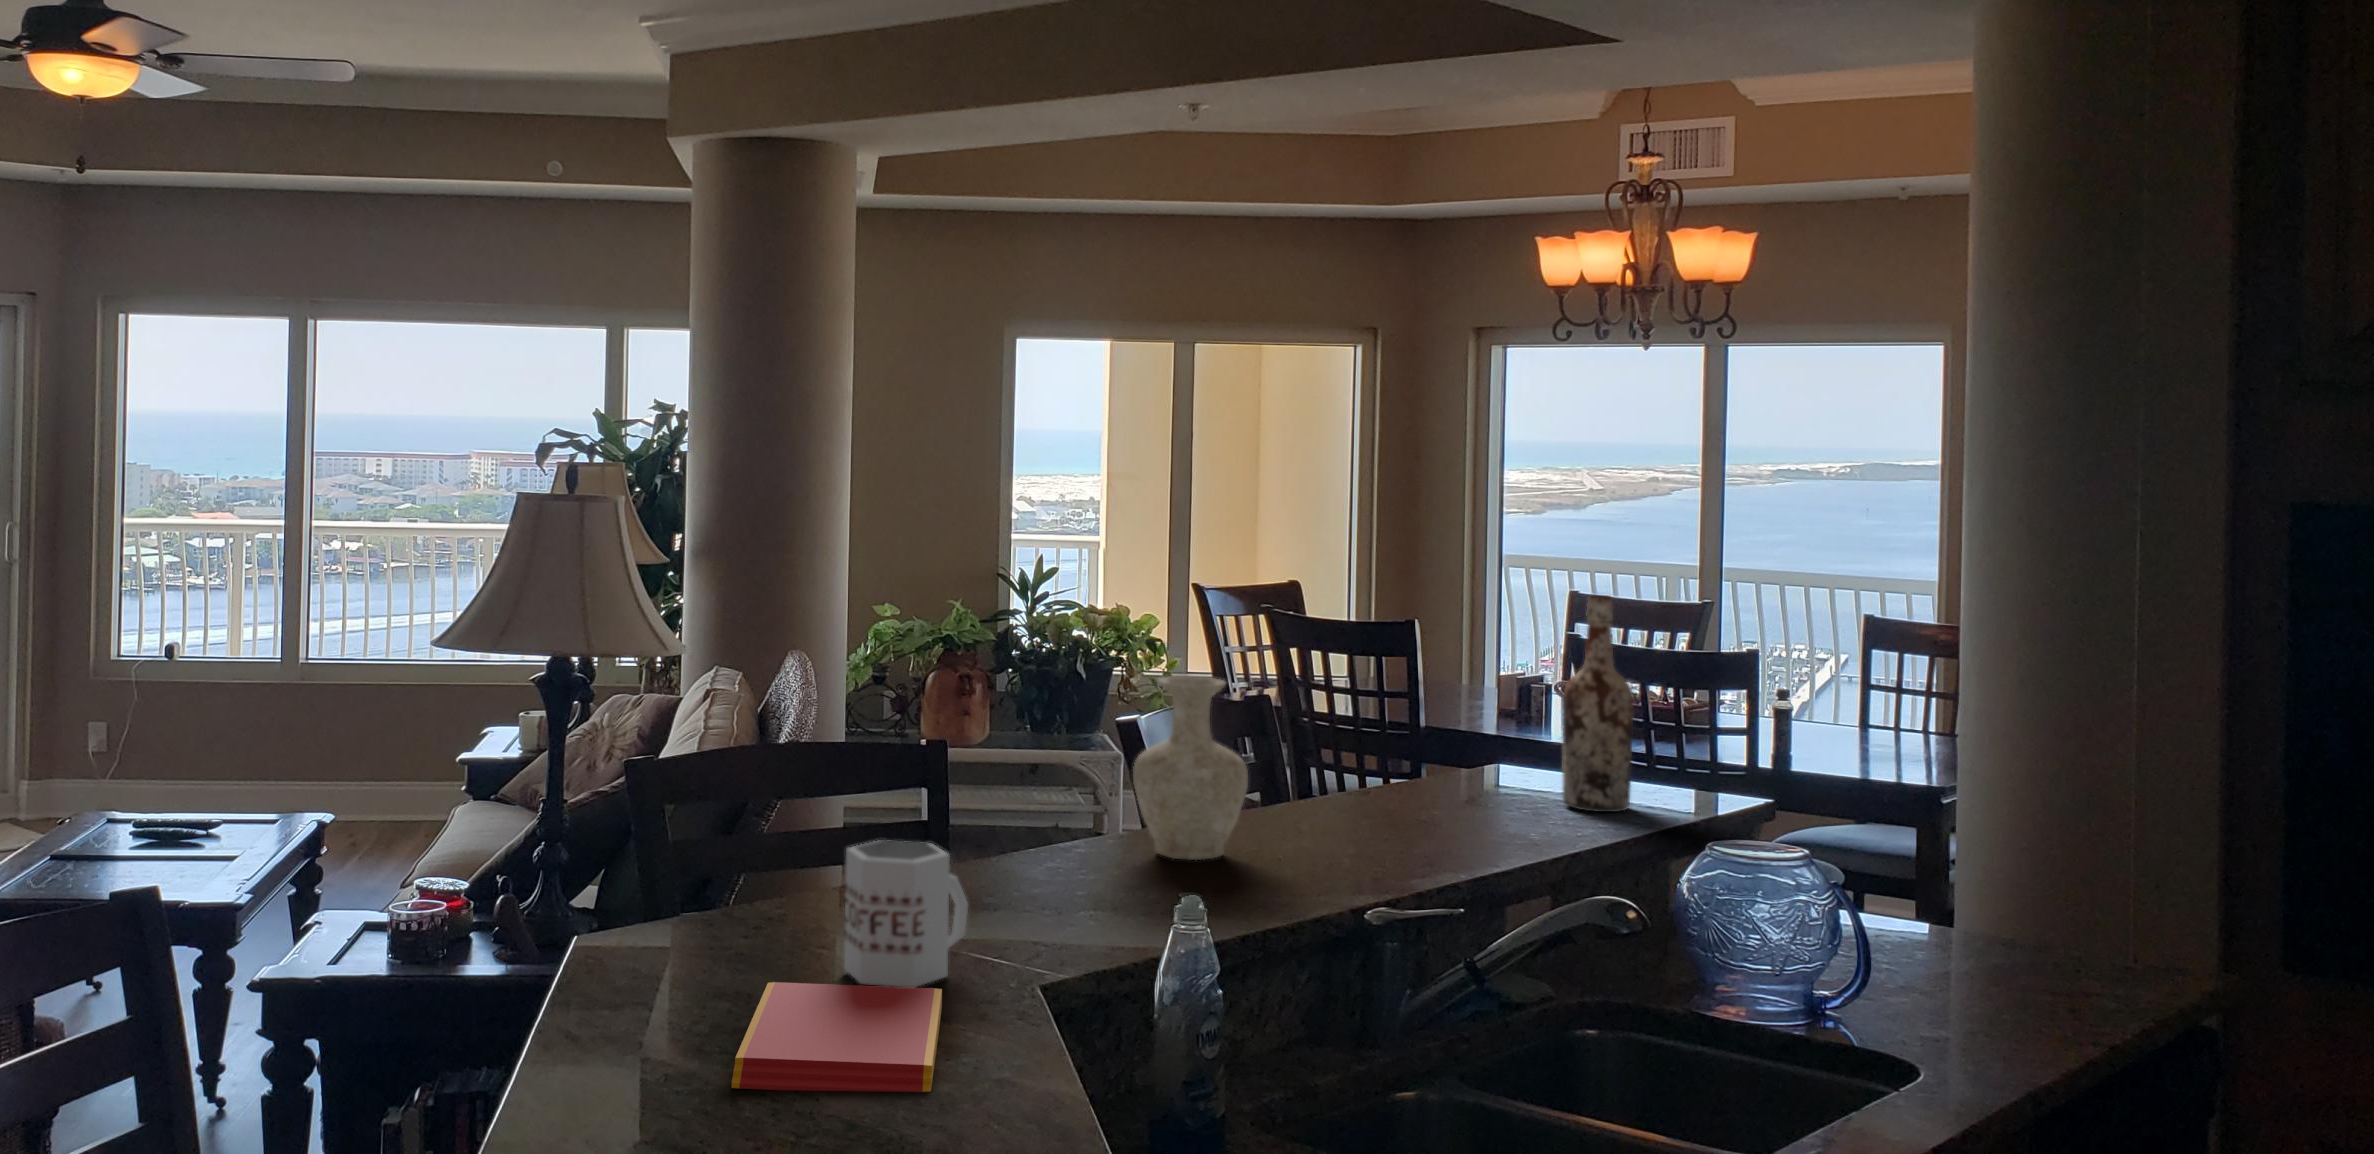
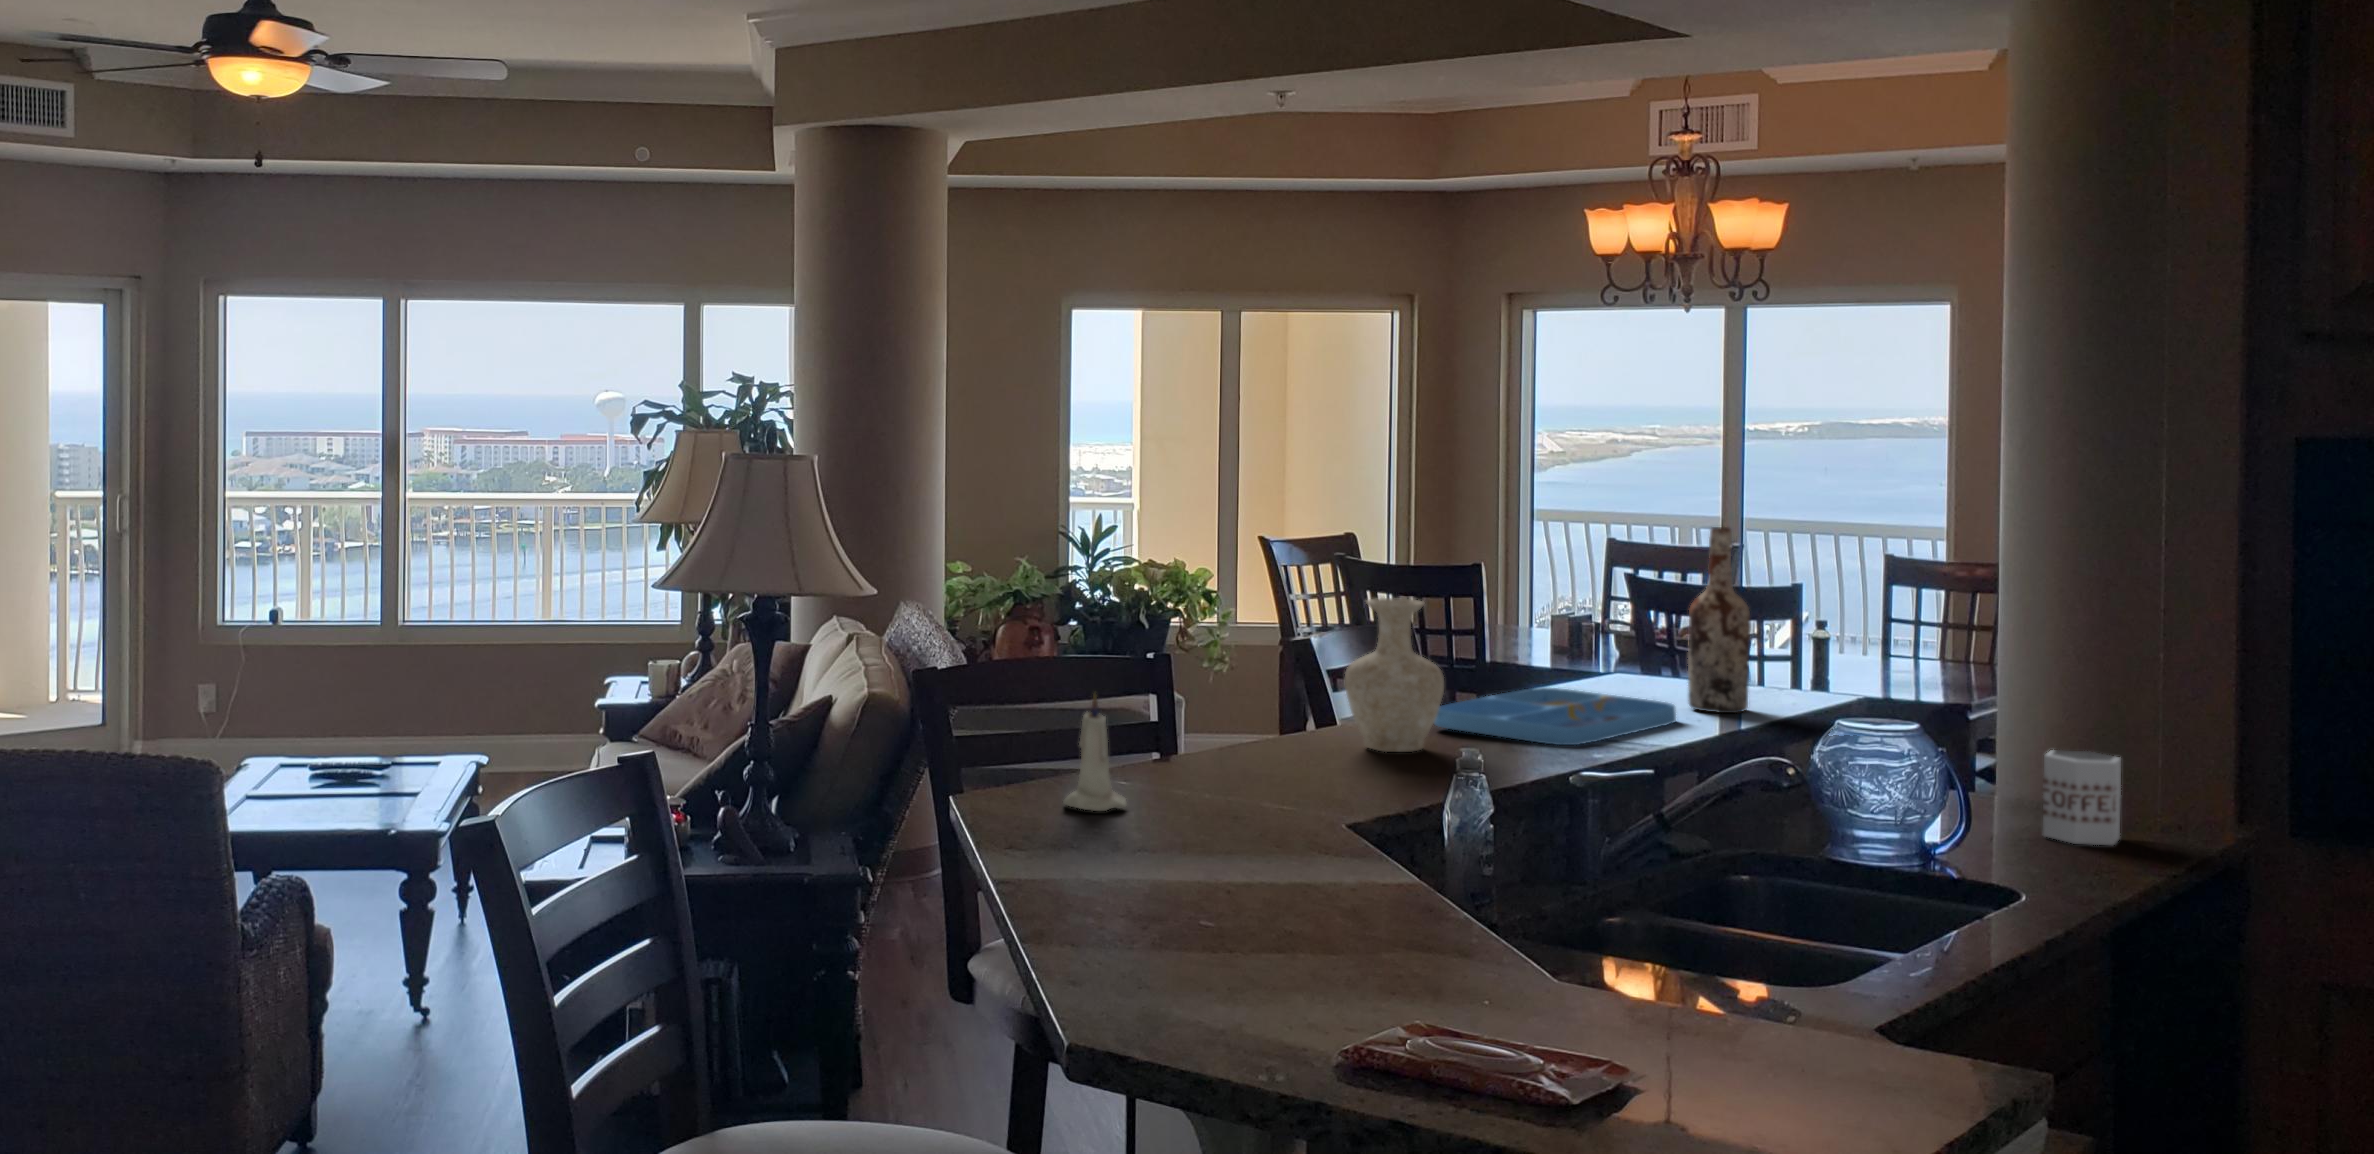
tray: none [1253,777,1540,855] -> present [1434,687,1676,745]
candle: none [738,792,815,941] -> present [1064,694,1127,811]
mug: present [844,840,968,987] -> present [2043,750,2121,845]
book: present [732,982,942,1092] -> none [1136,833,1311,905]

